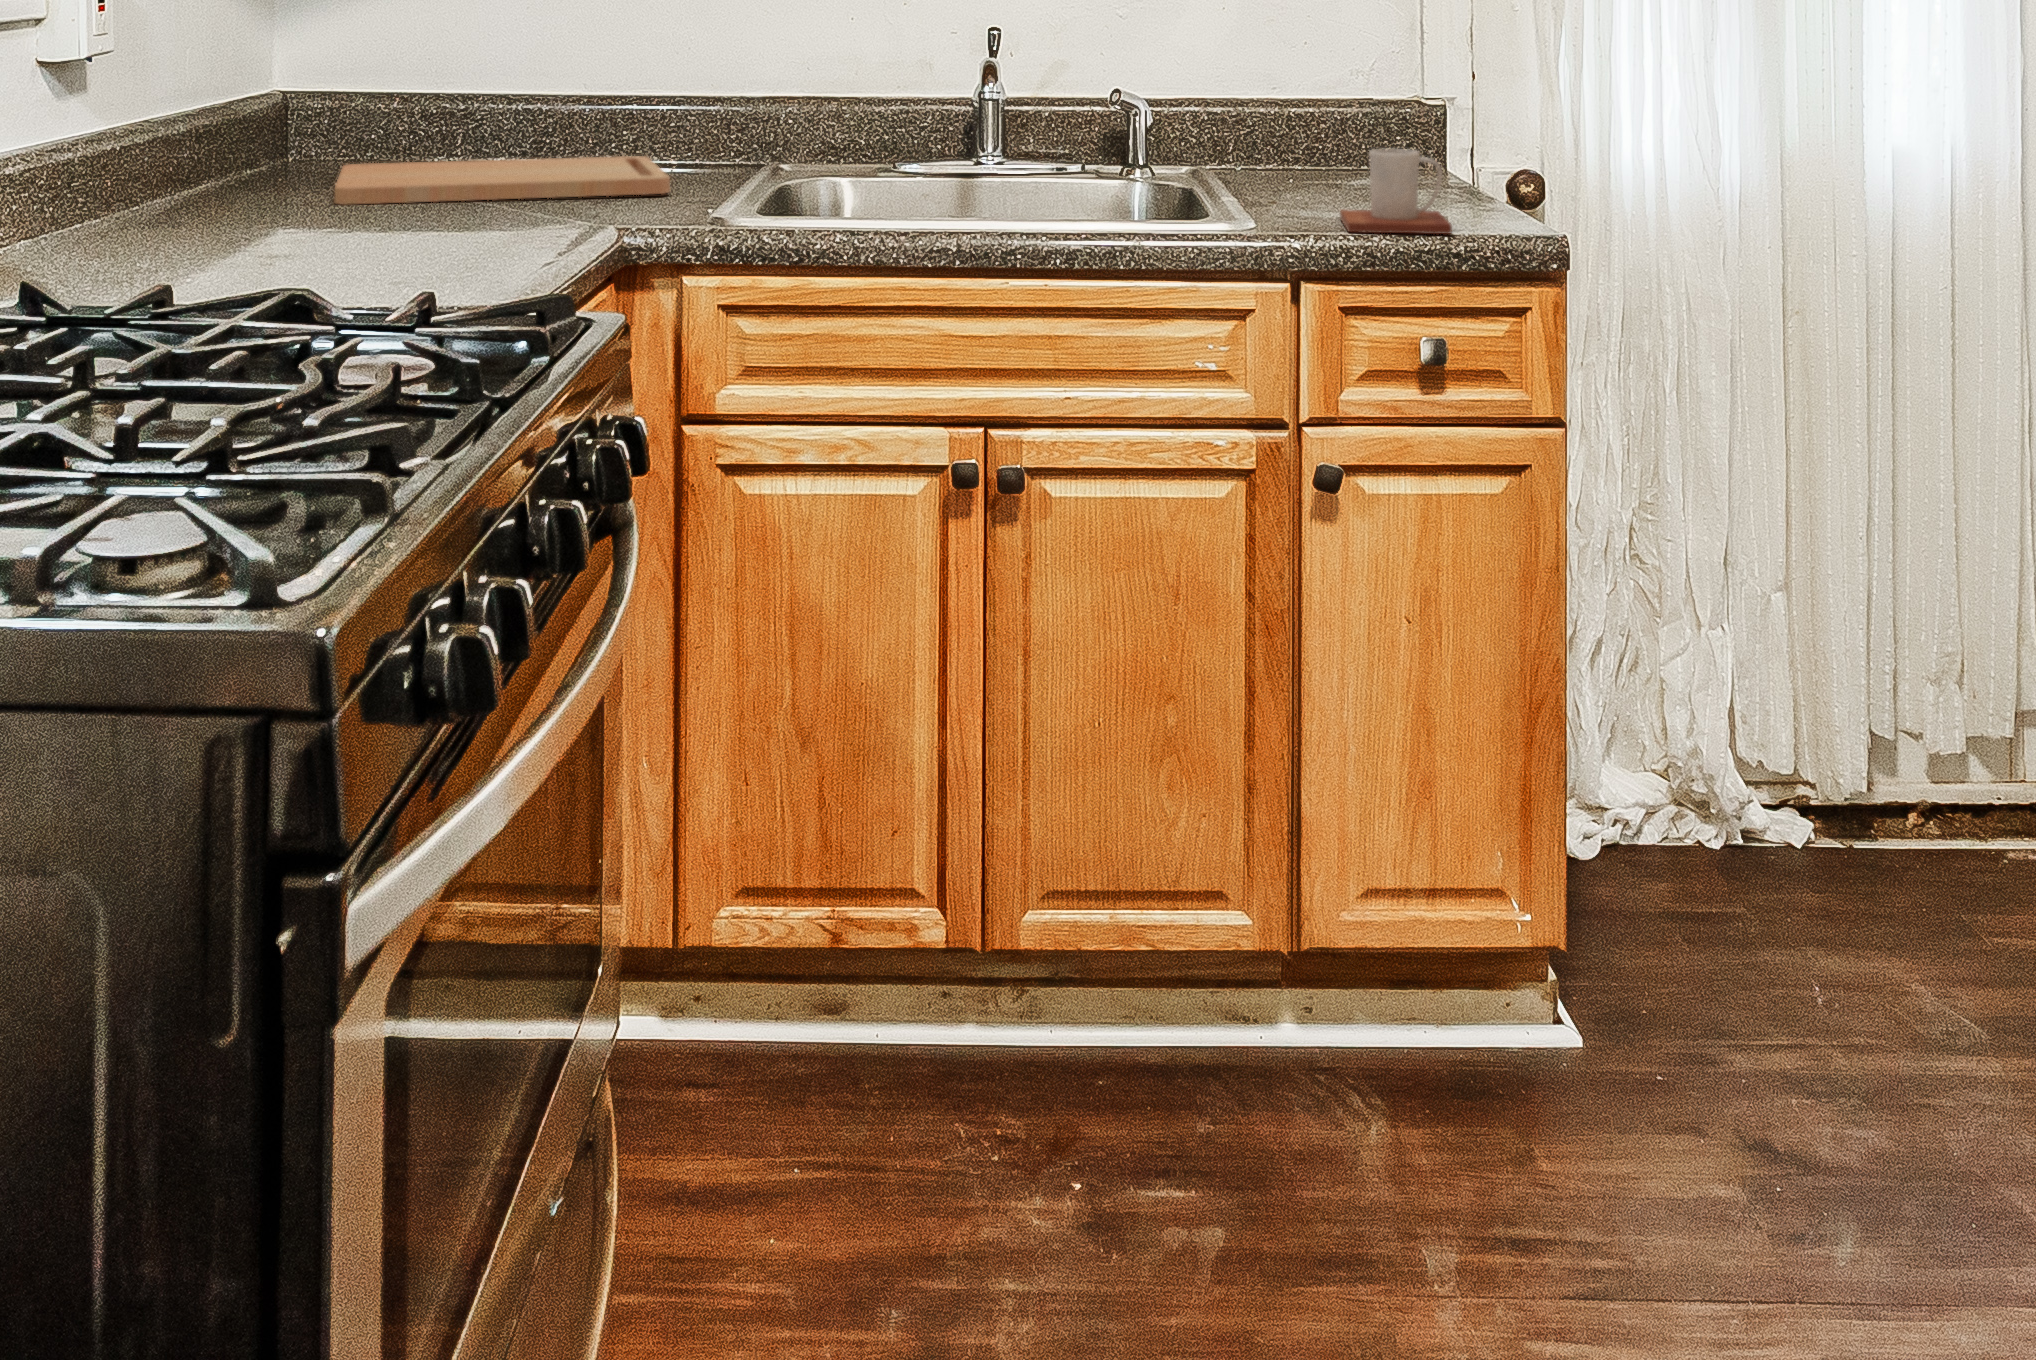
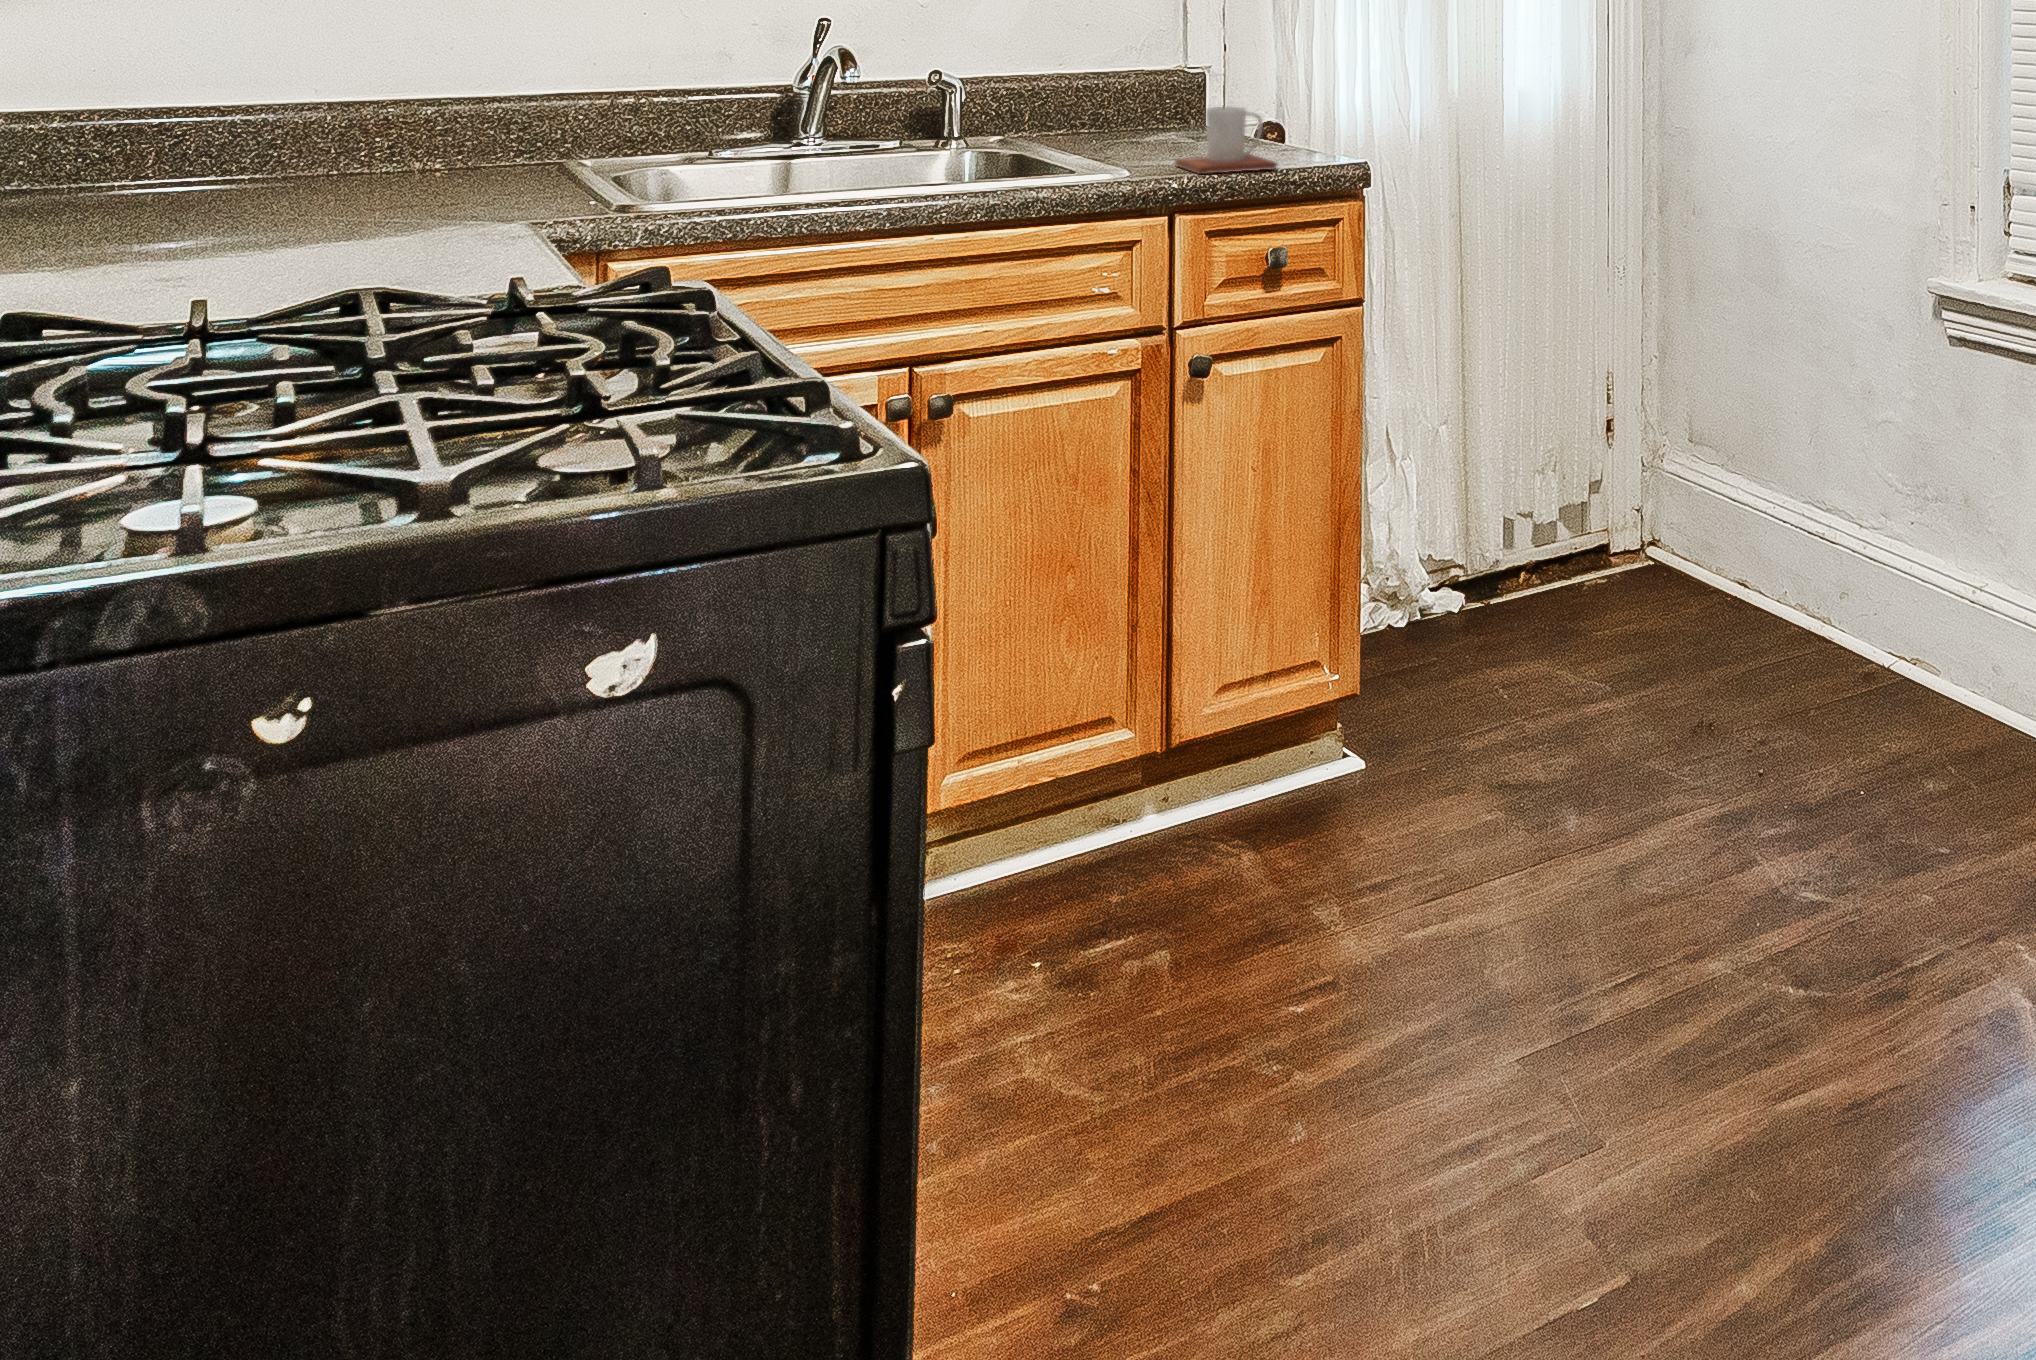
cutting board: present [334,156,670,205] -> none [18,159,501,230]

